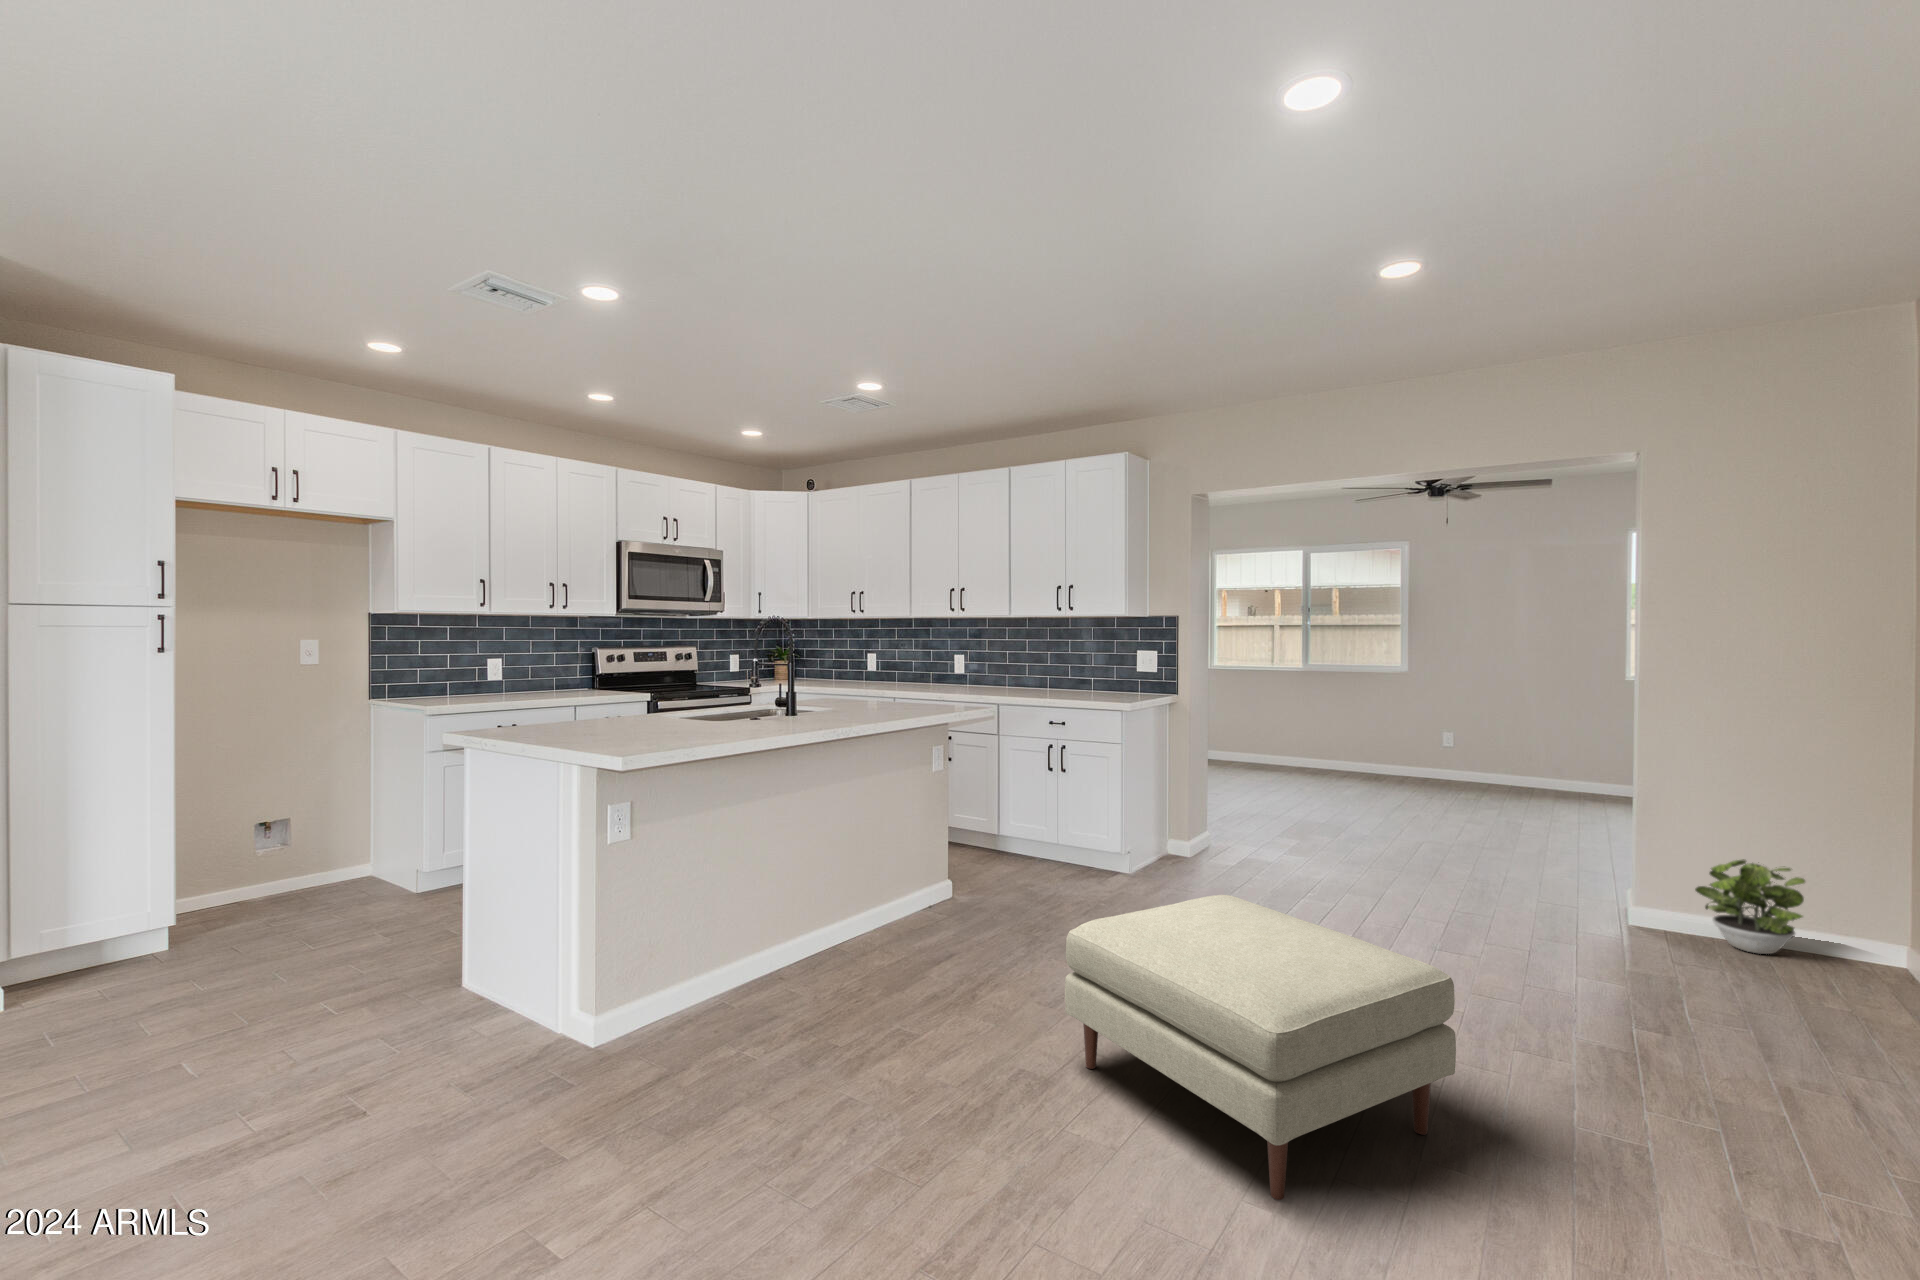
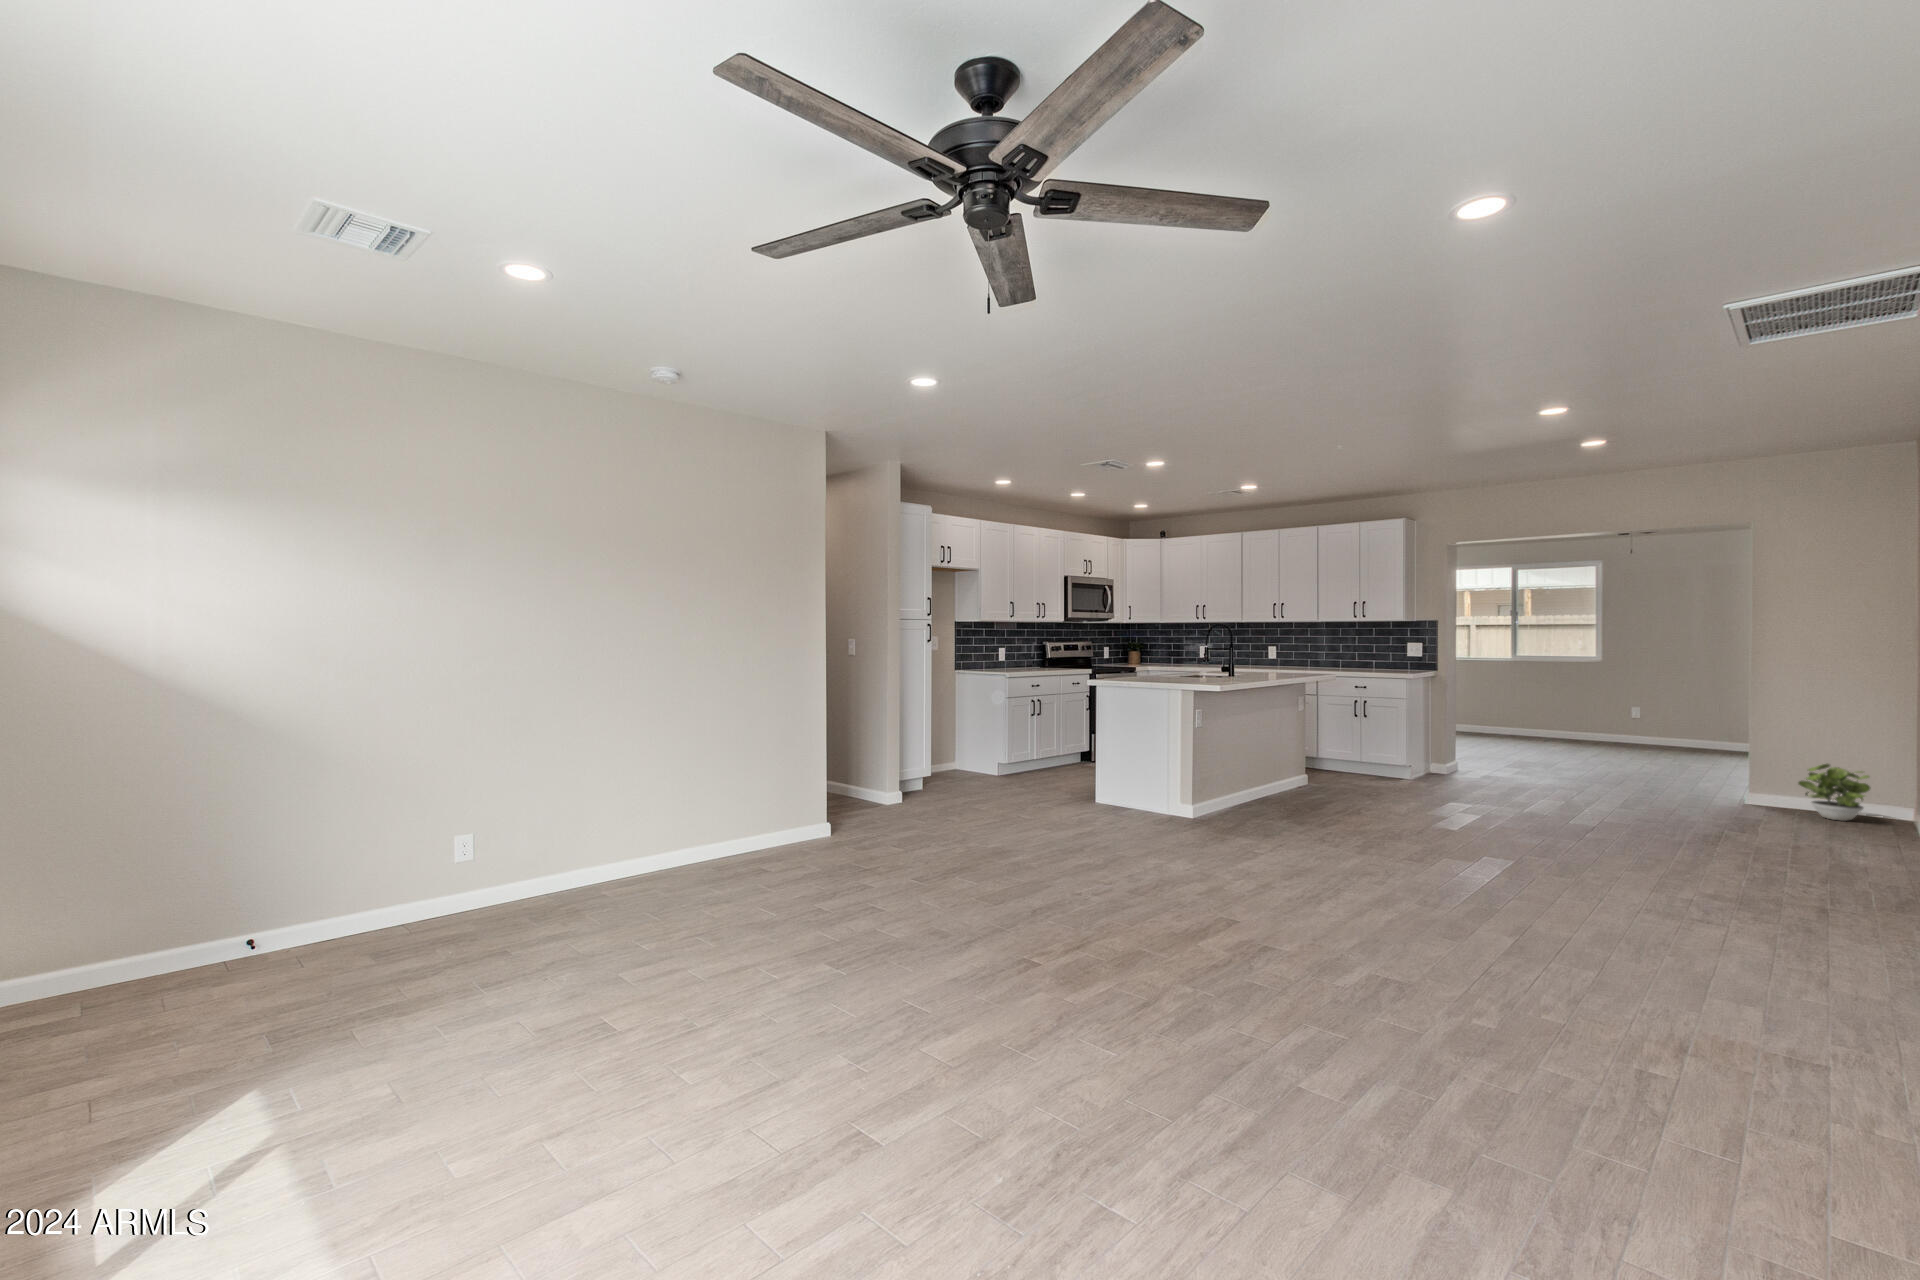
ottoman: present [1065,895,1456,1200] -> none [1427,763,1635,866]

